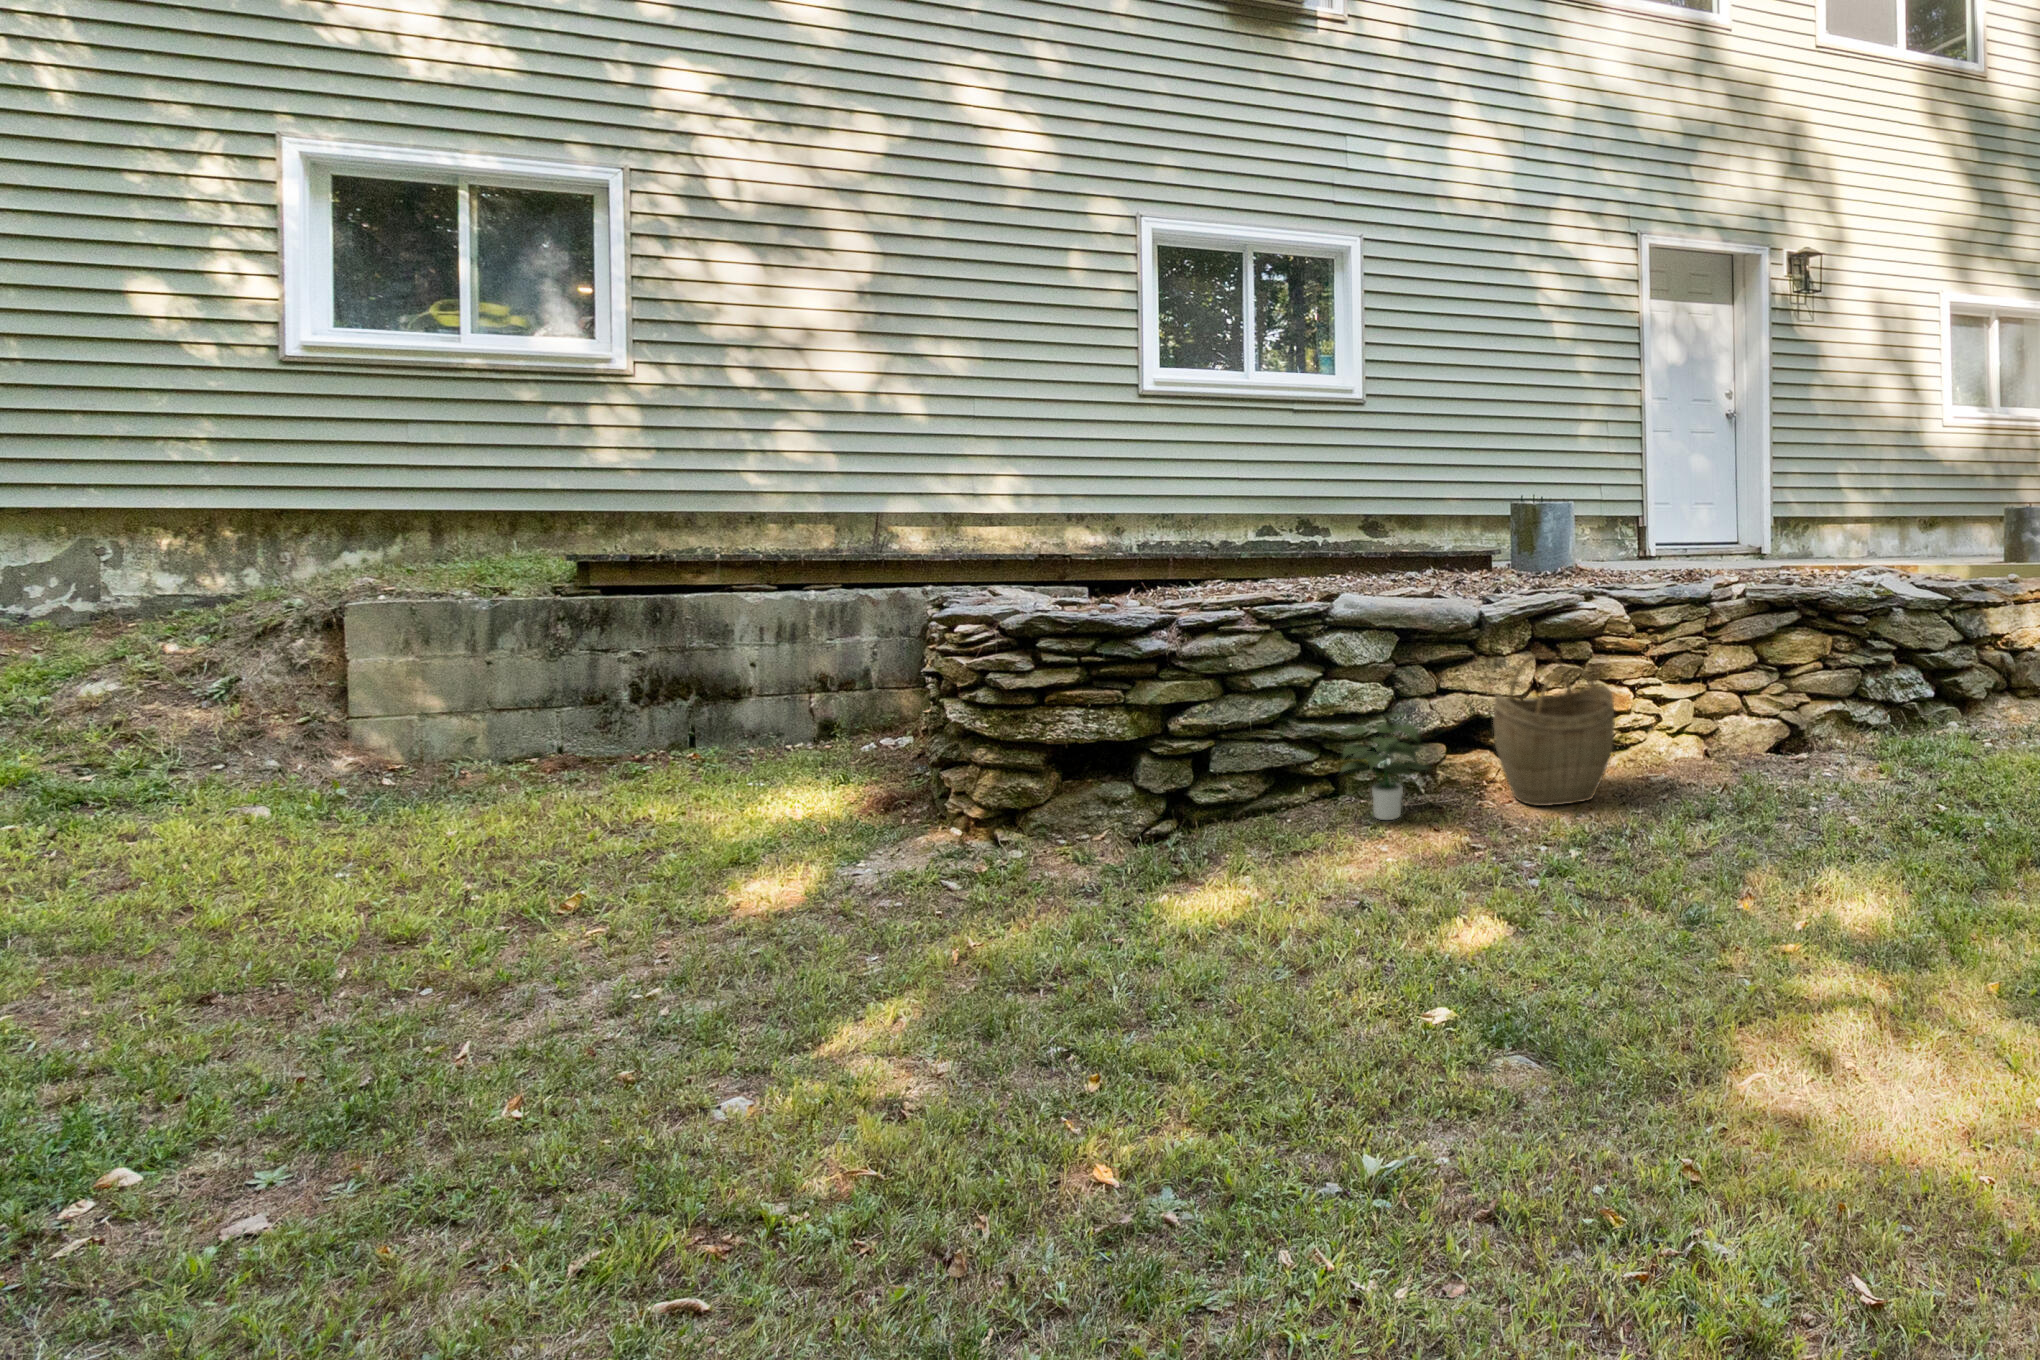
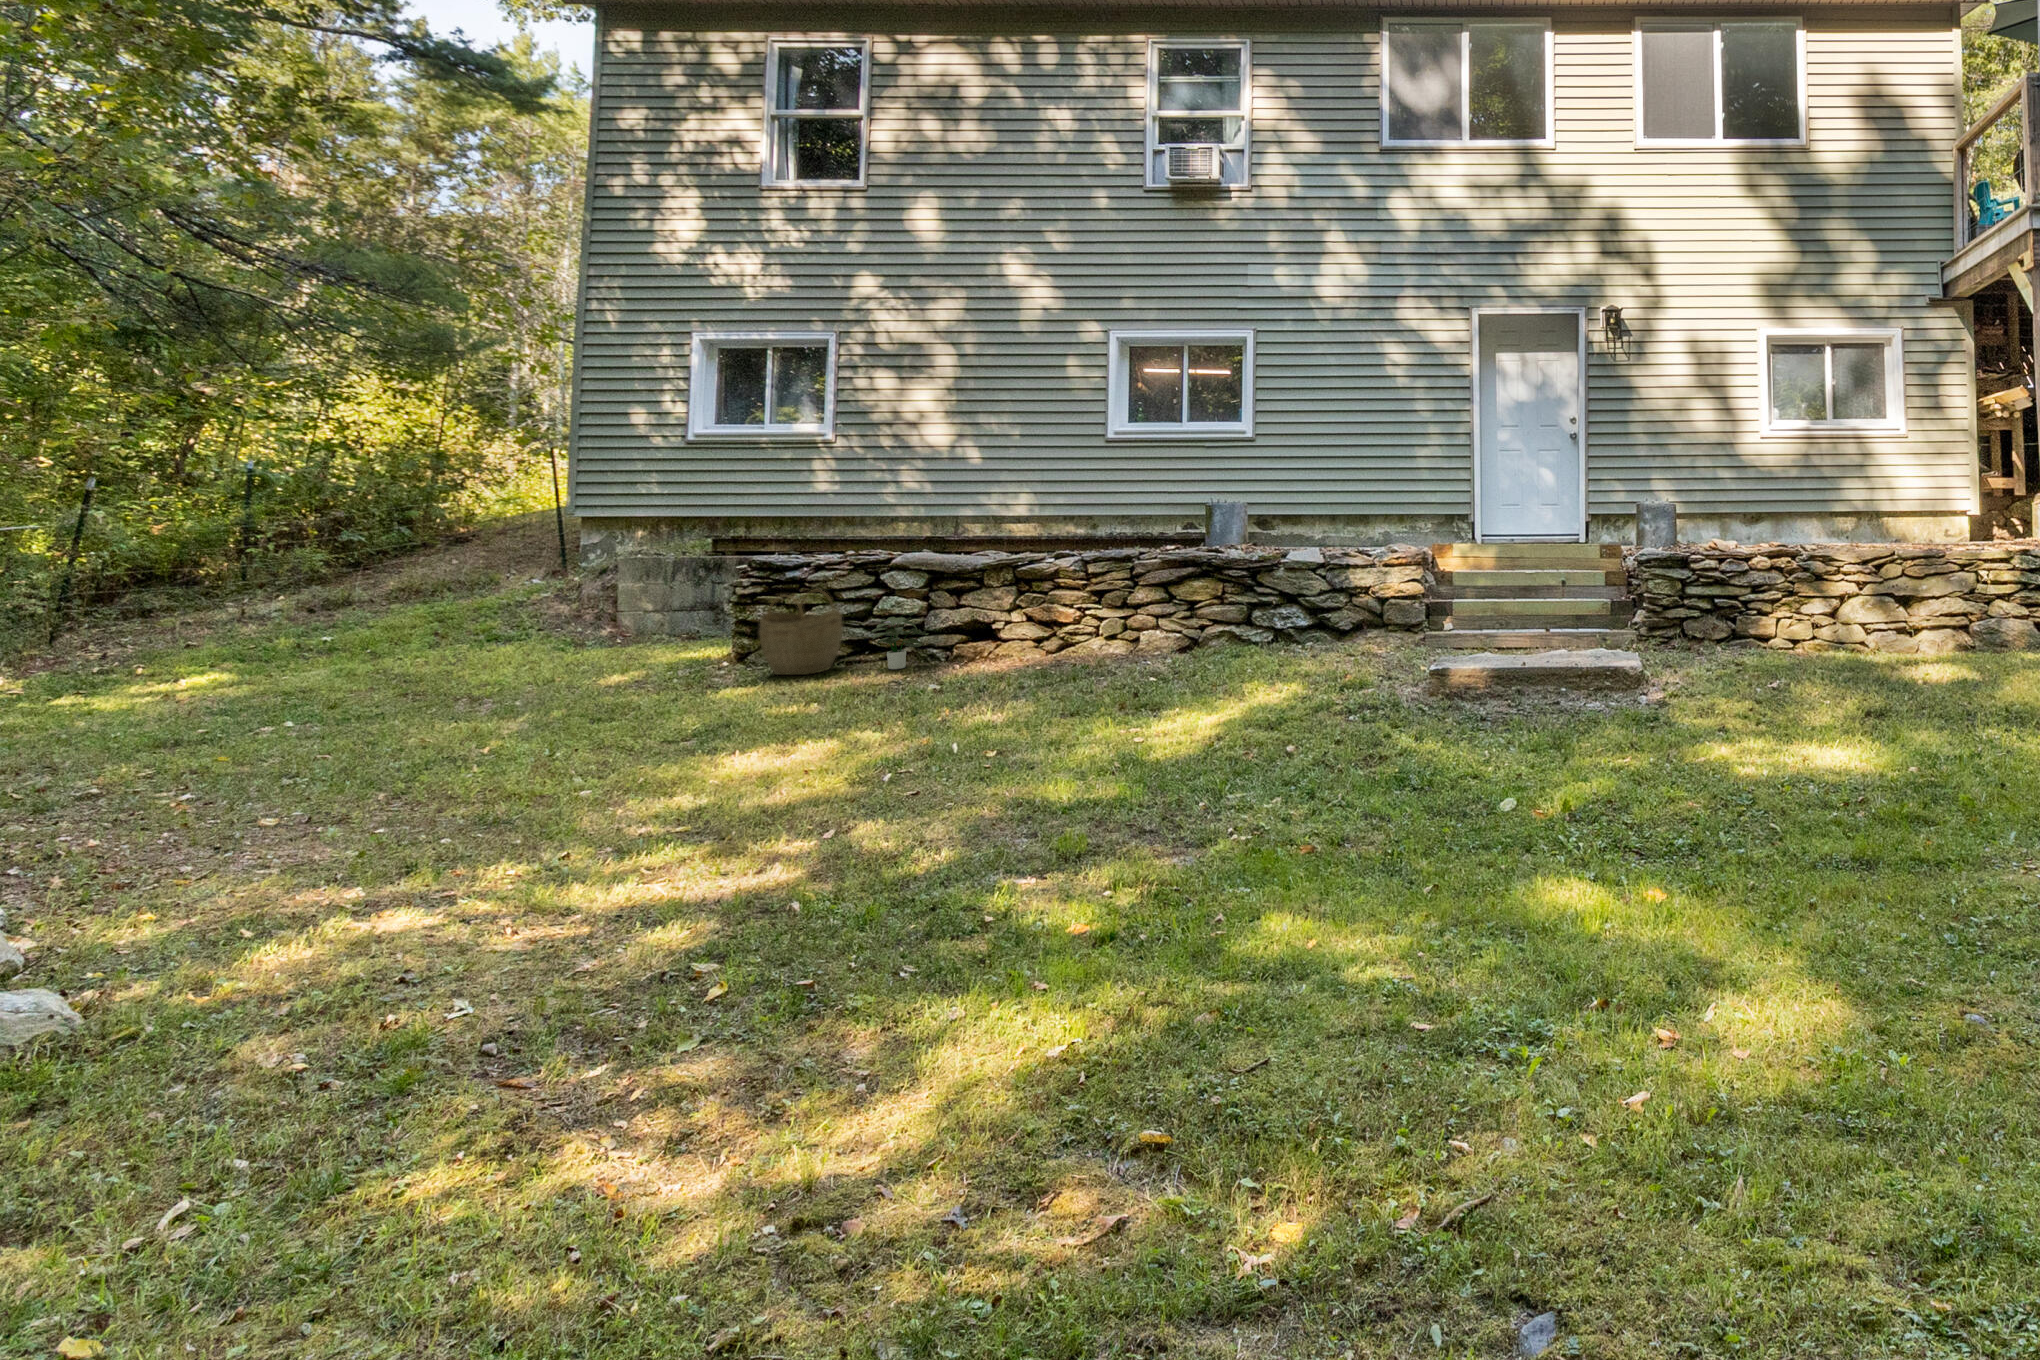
woven basket: present [1493,653,1615,806] -> present [759,591,843,675]

